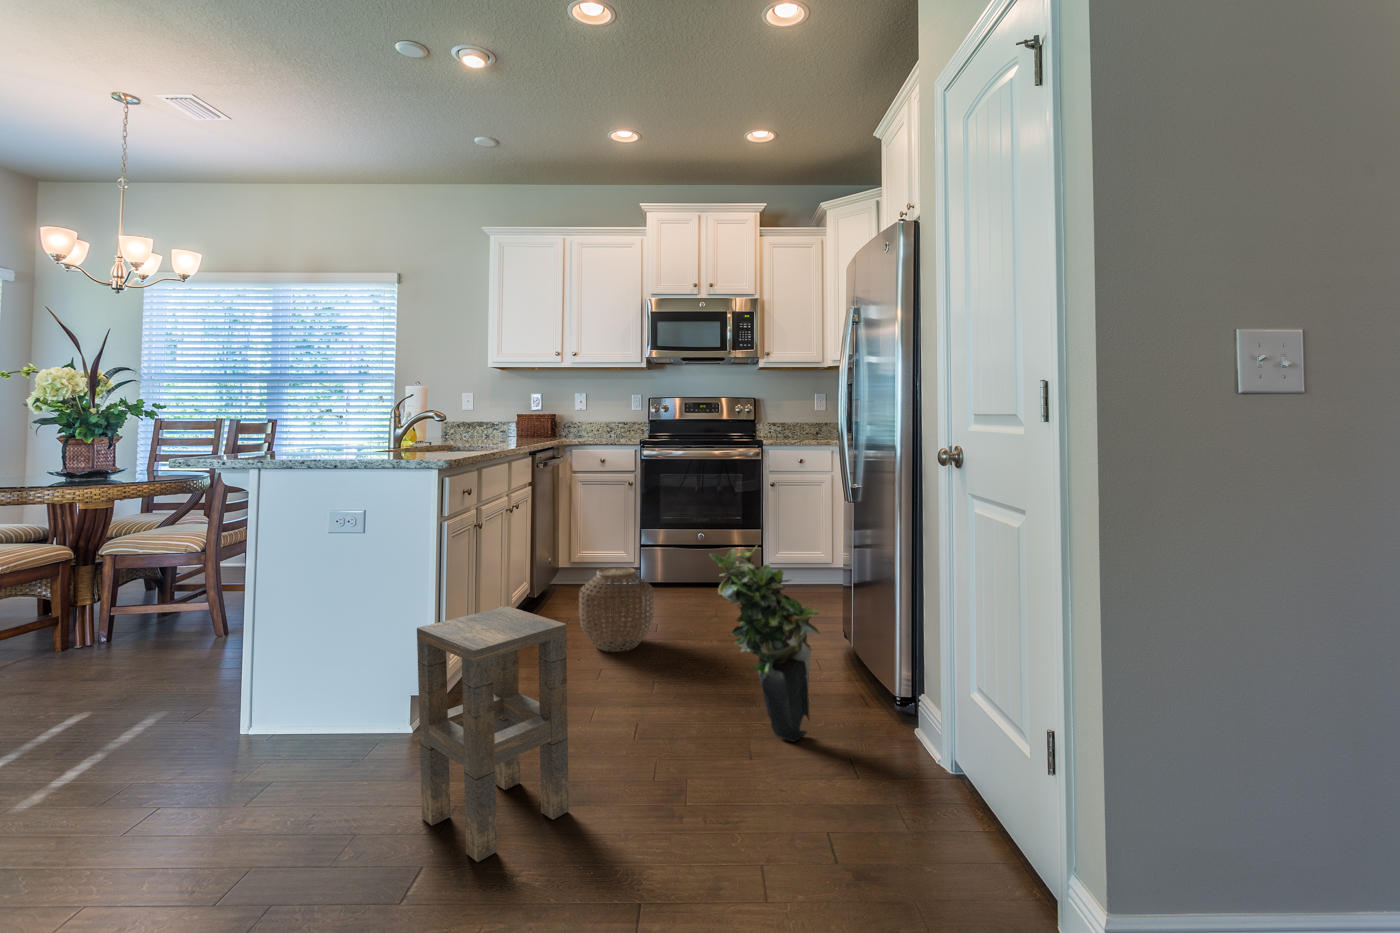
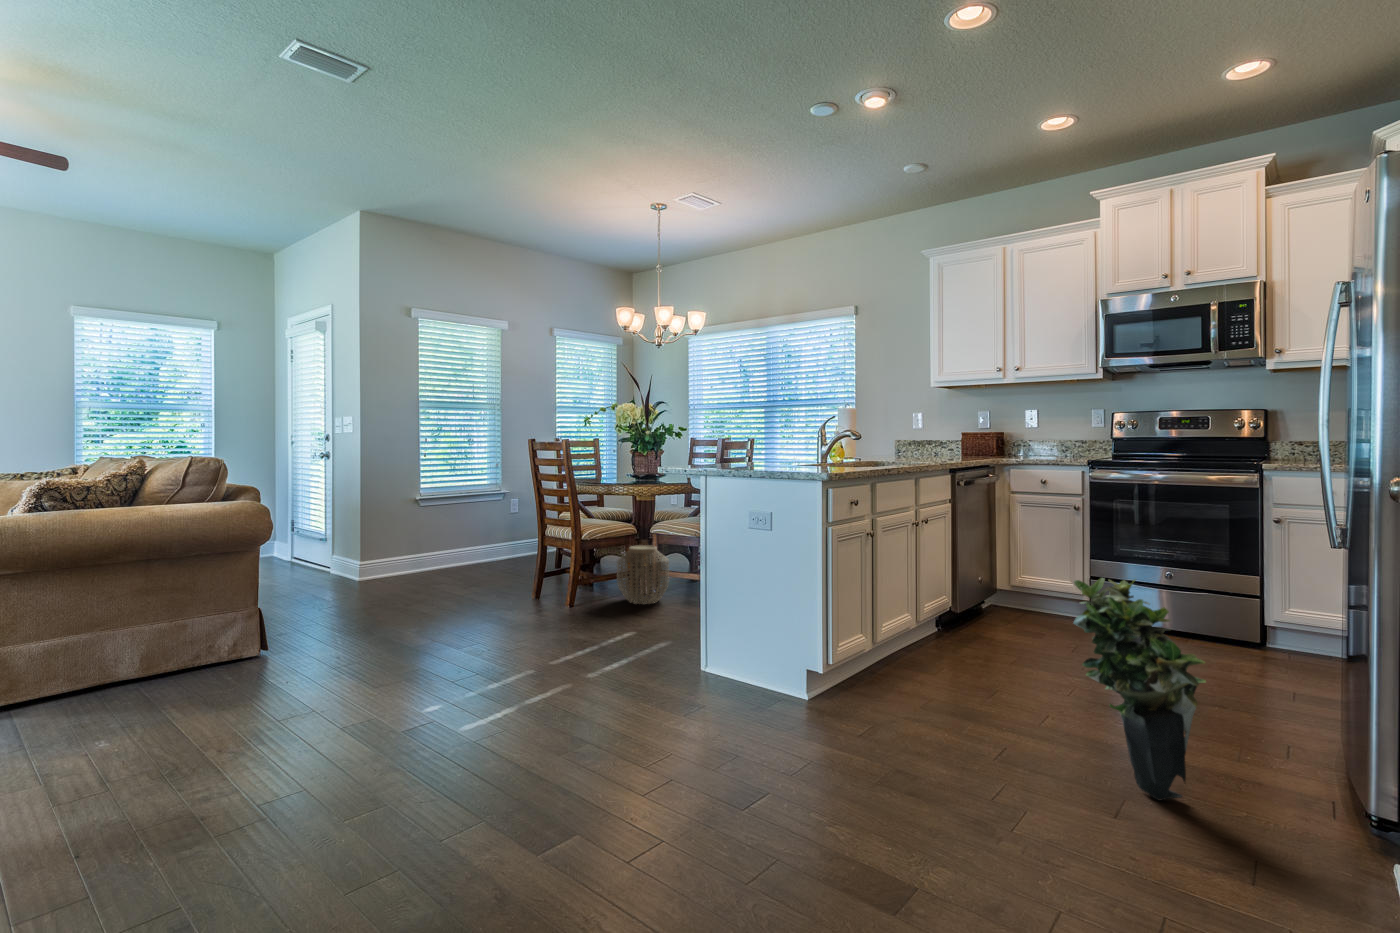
woven basket: present [579,567,654,652] -> present [617,545,669,604]
side table: present [417,606,569,862] -> none [783,597,890,783]

